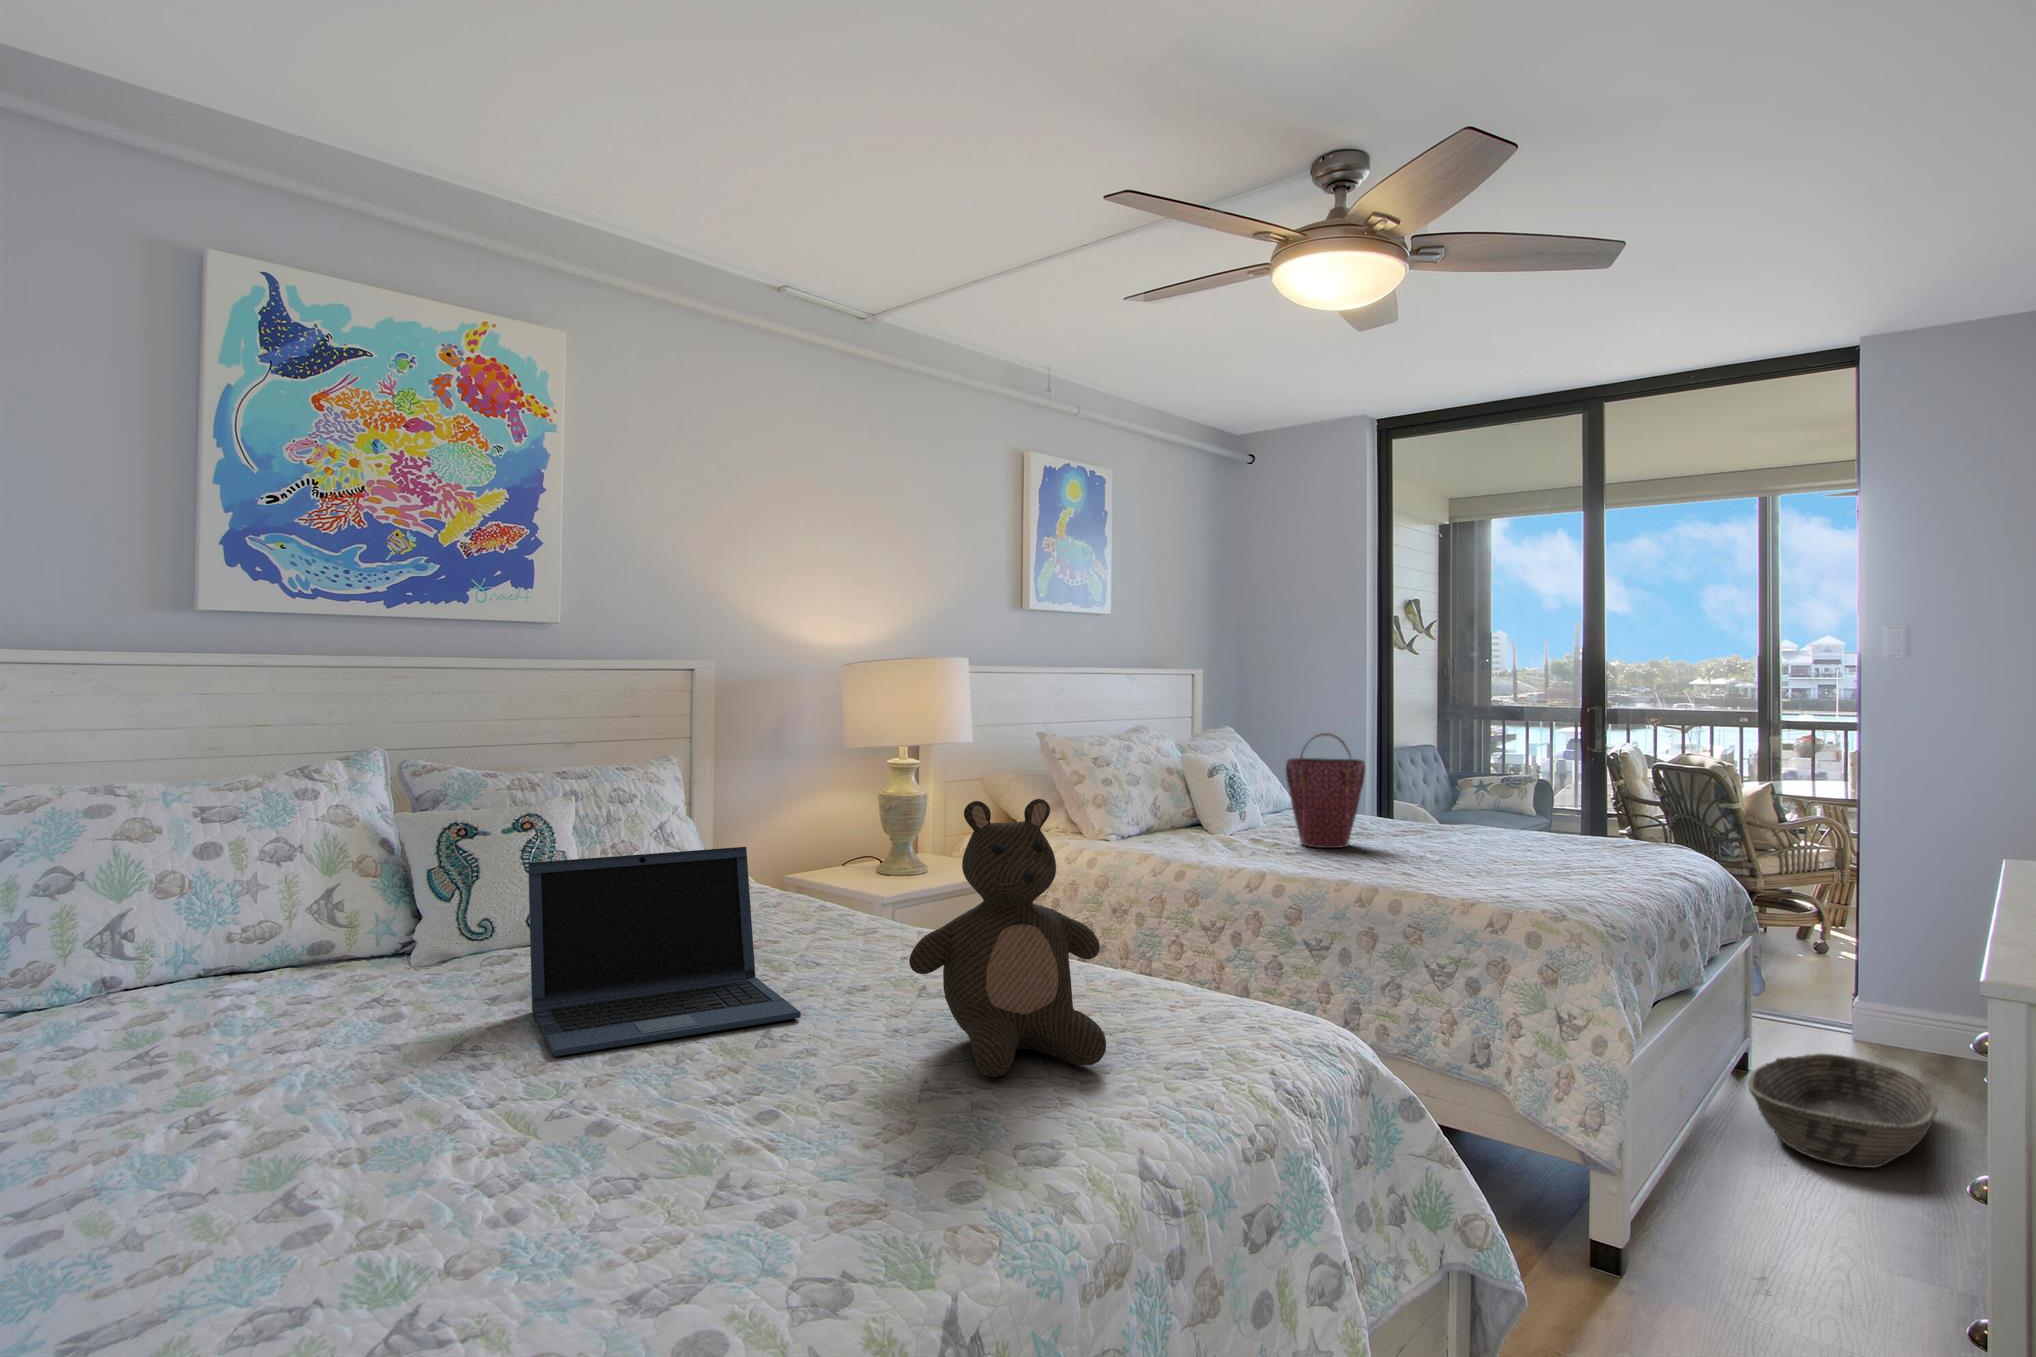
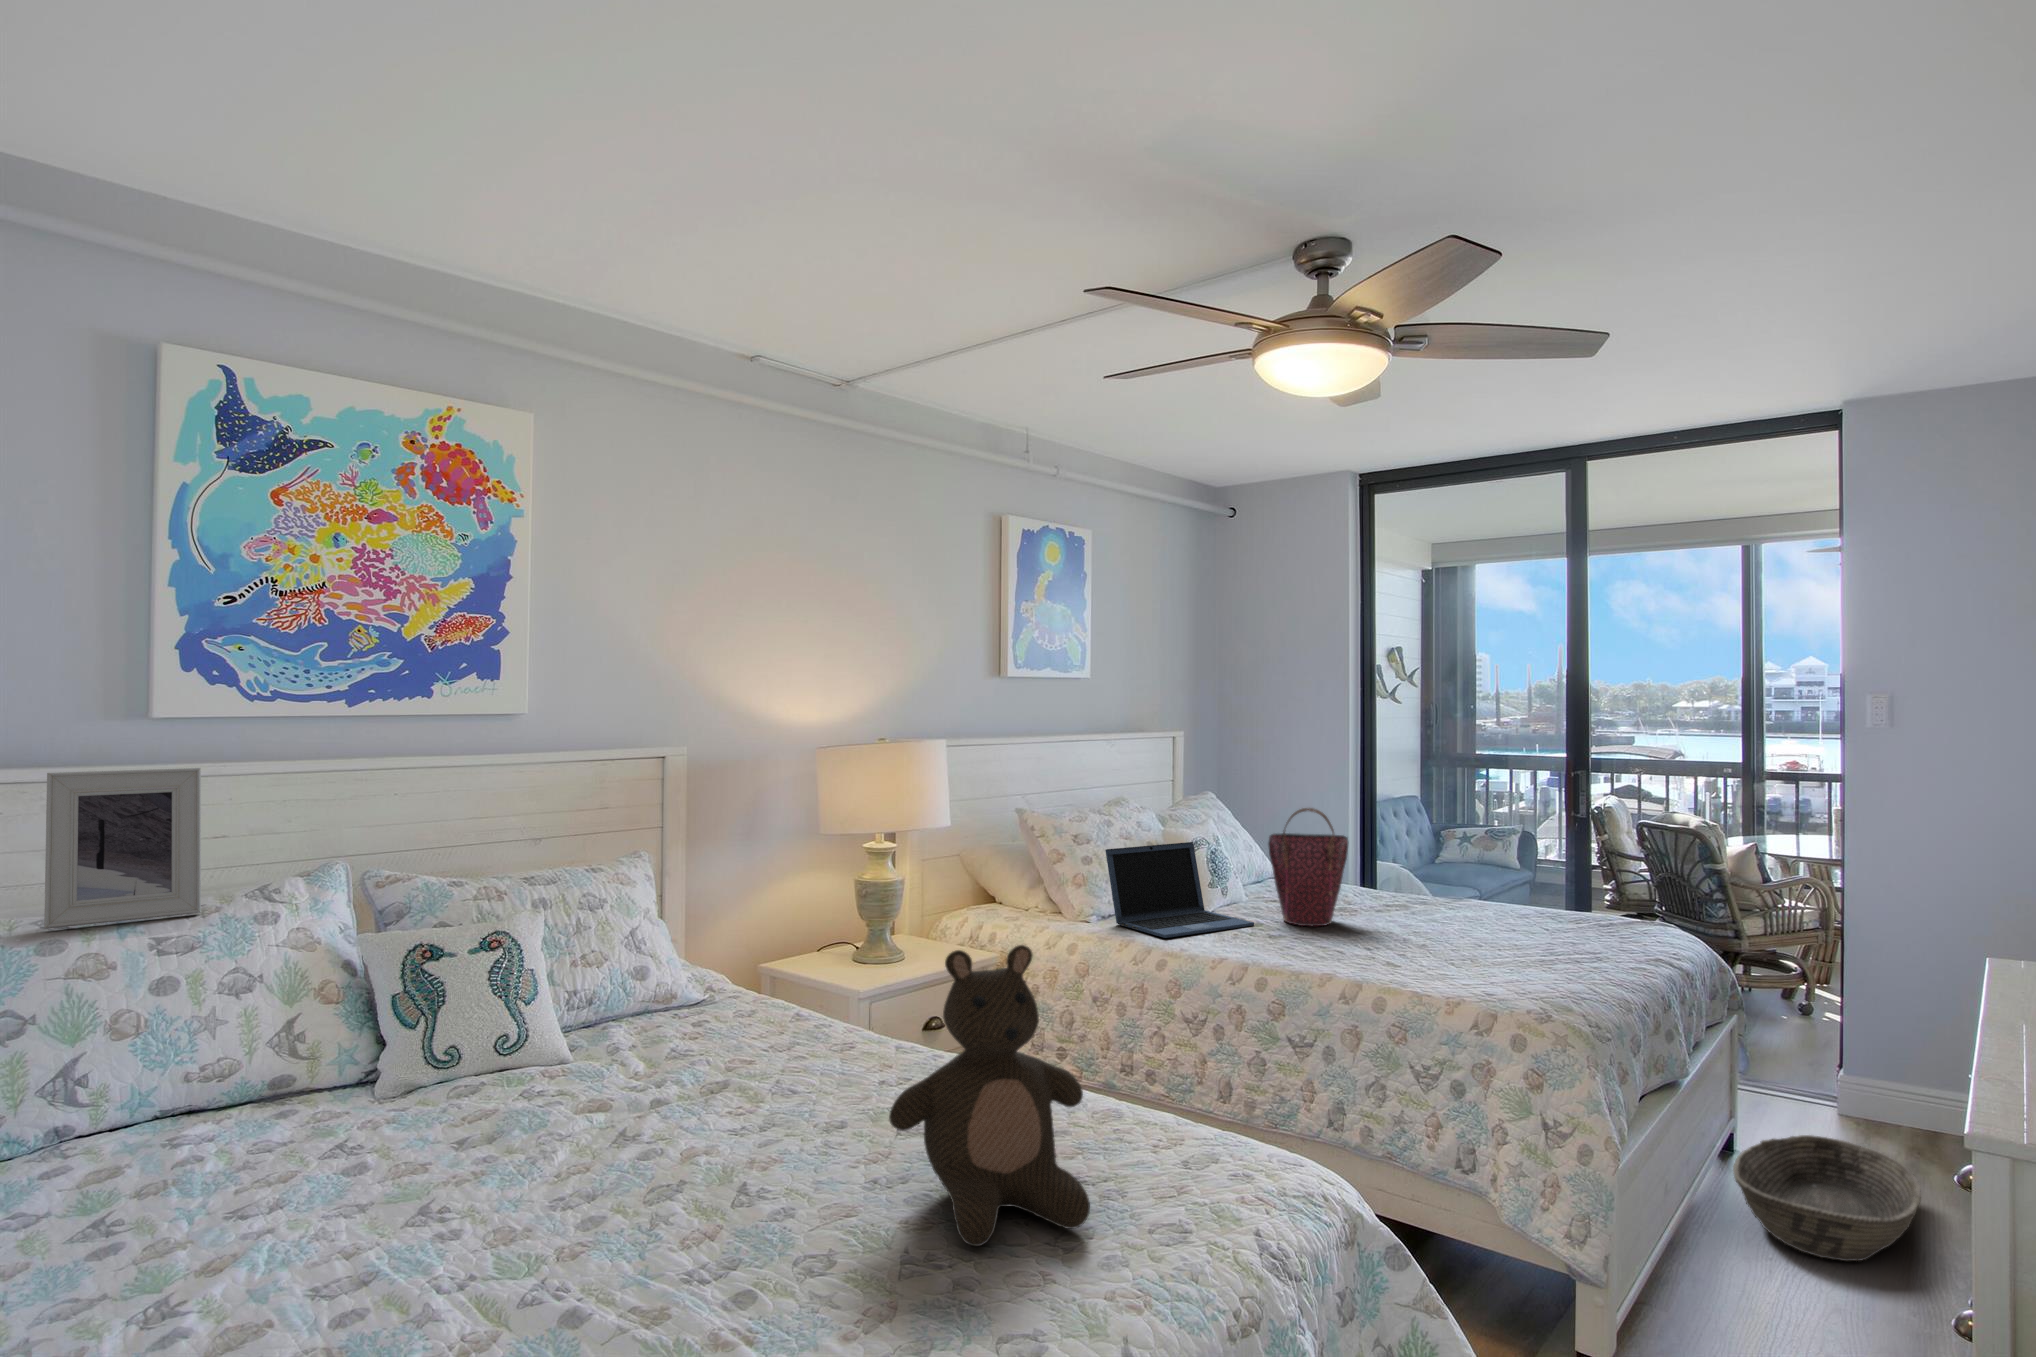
picture frame: none [95,644,245,793] -> present [44,768,201,929]
laptop: present [528,847,801,1056] -> present [1105,842,1254,938]

